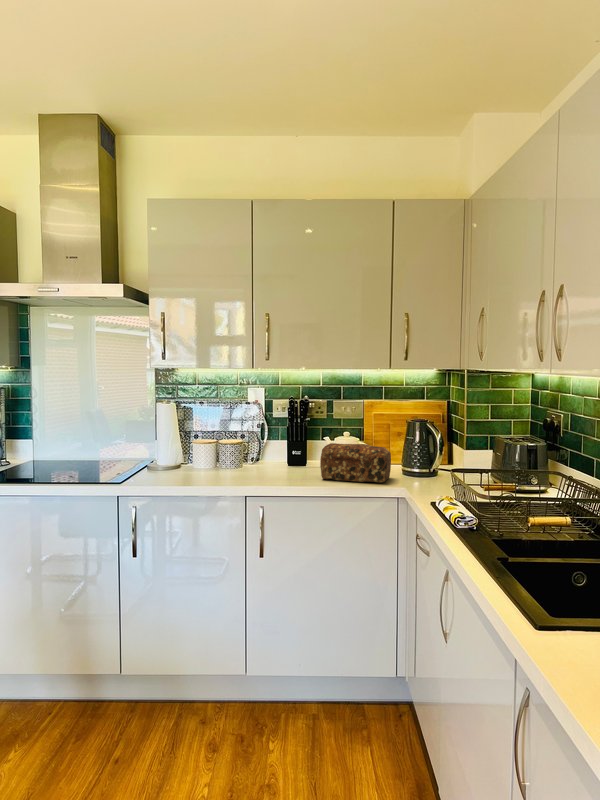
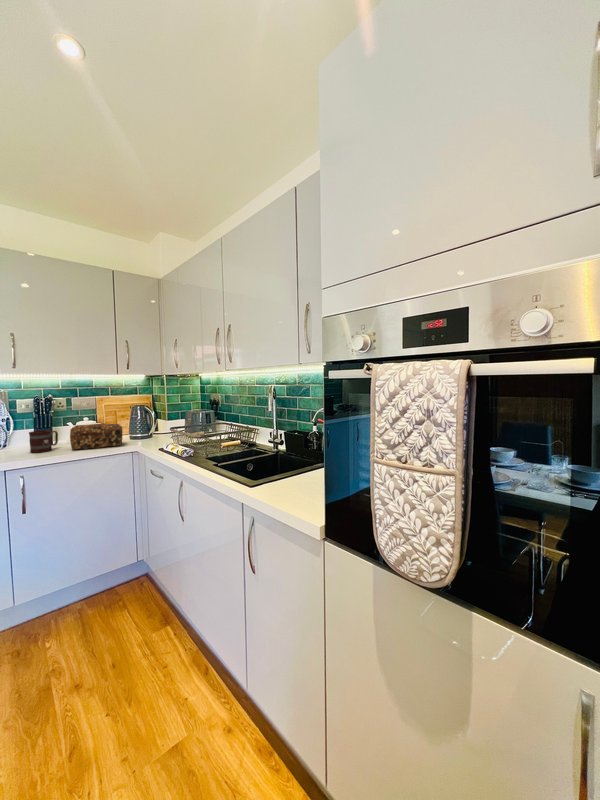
mug: none [278,445,310,476] -> present [29,430,58,453]

